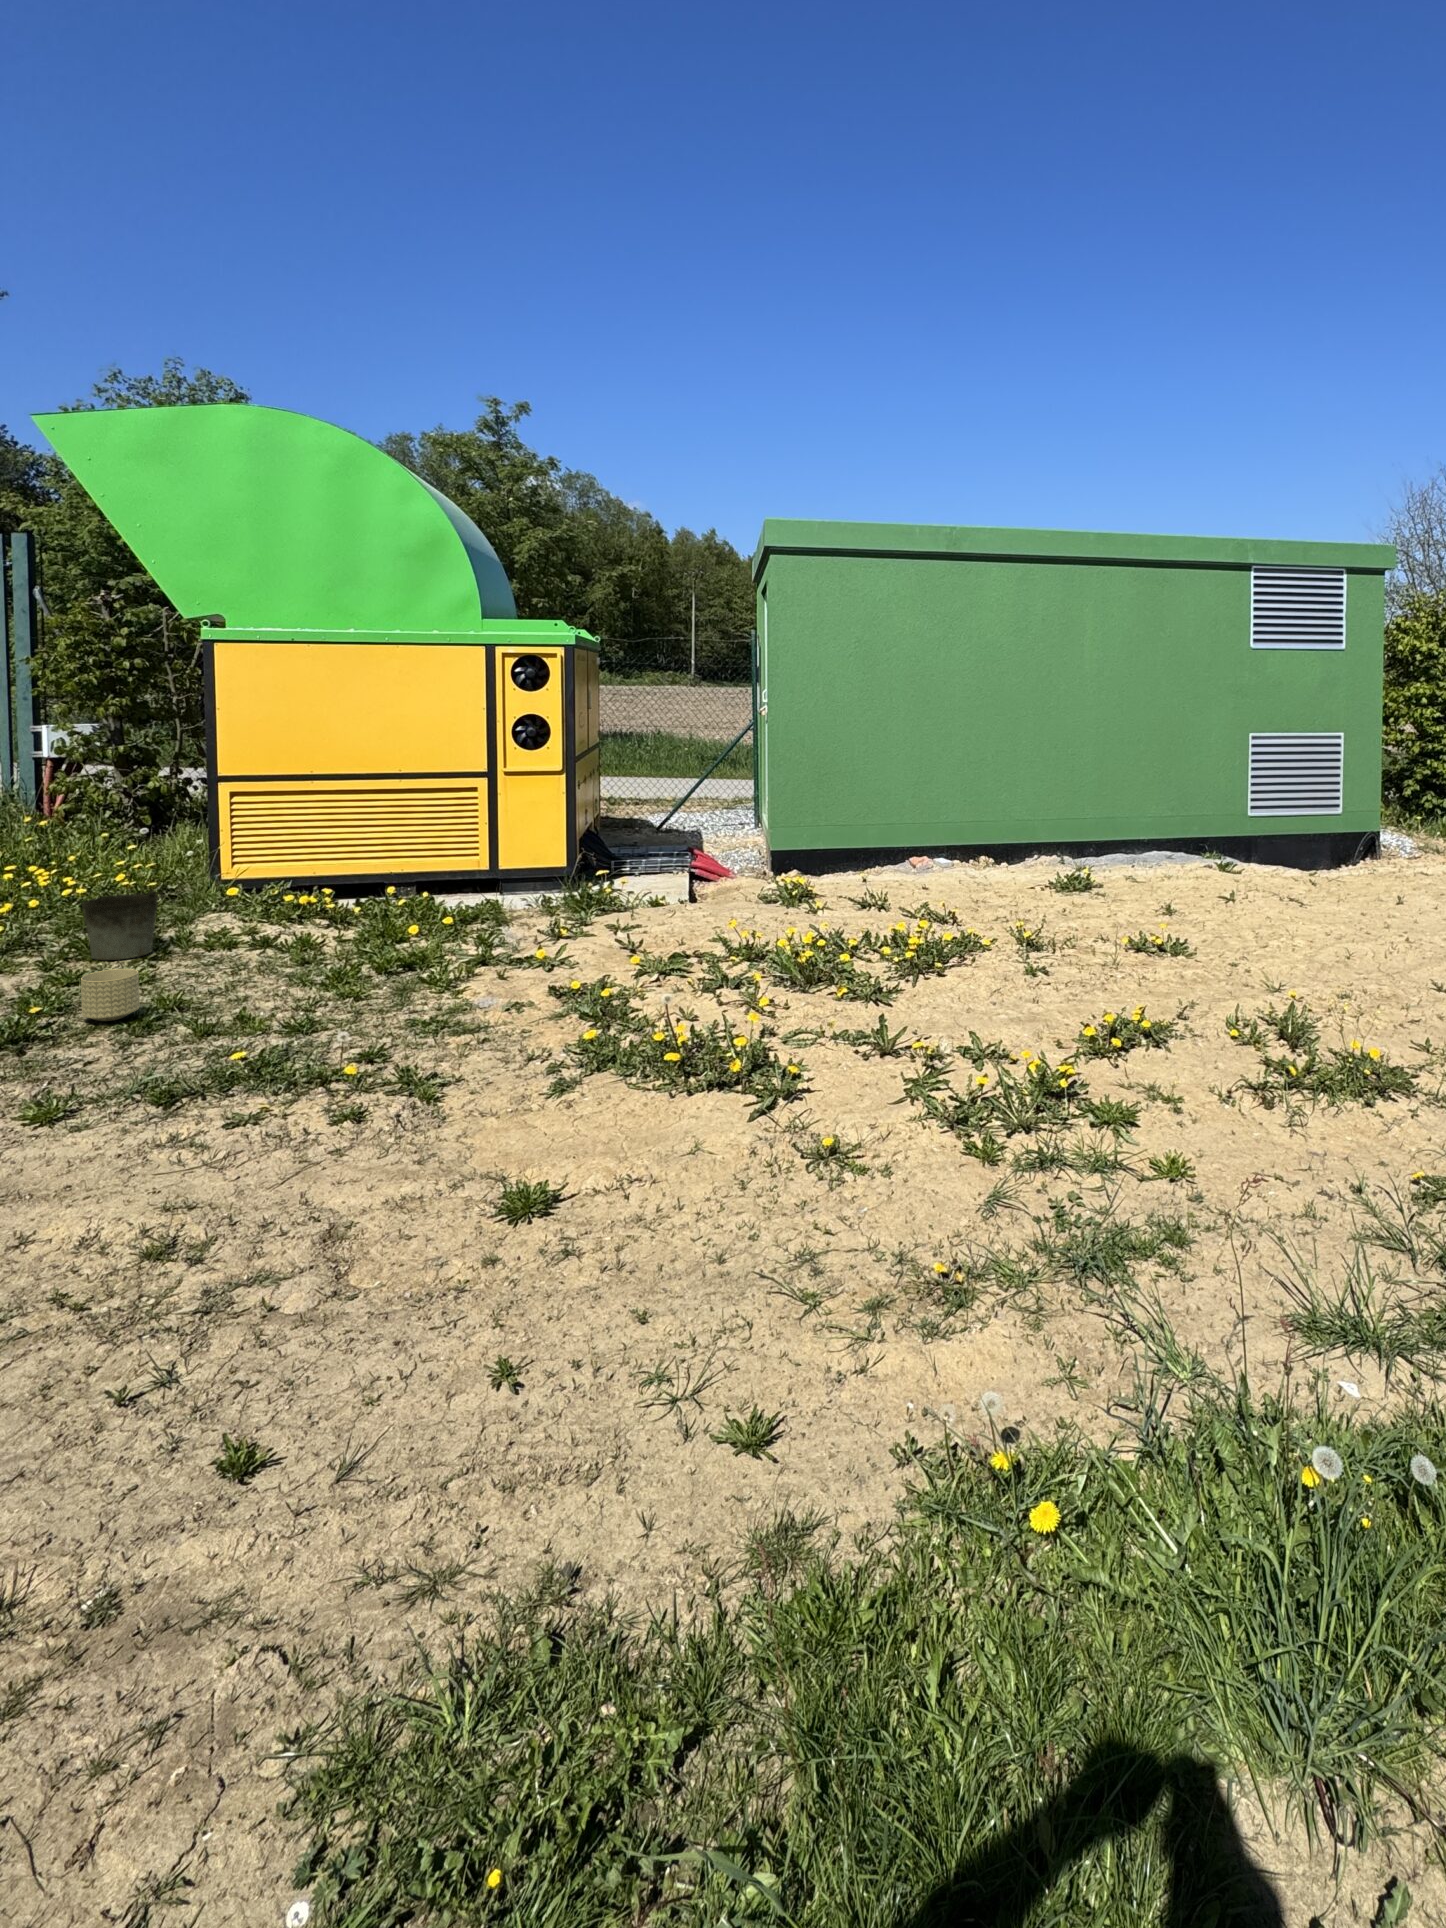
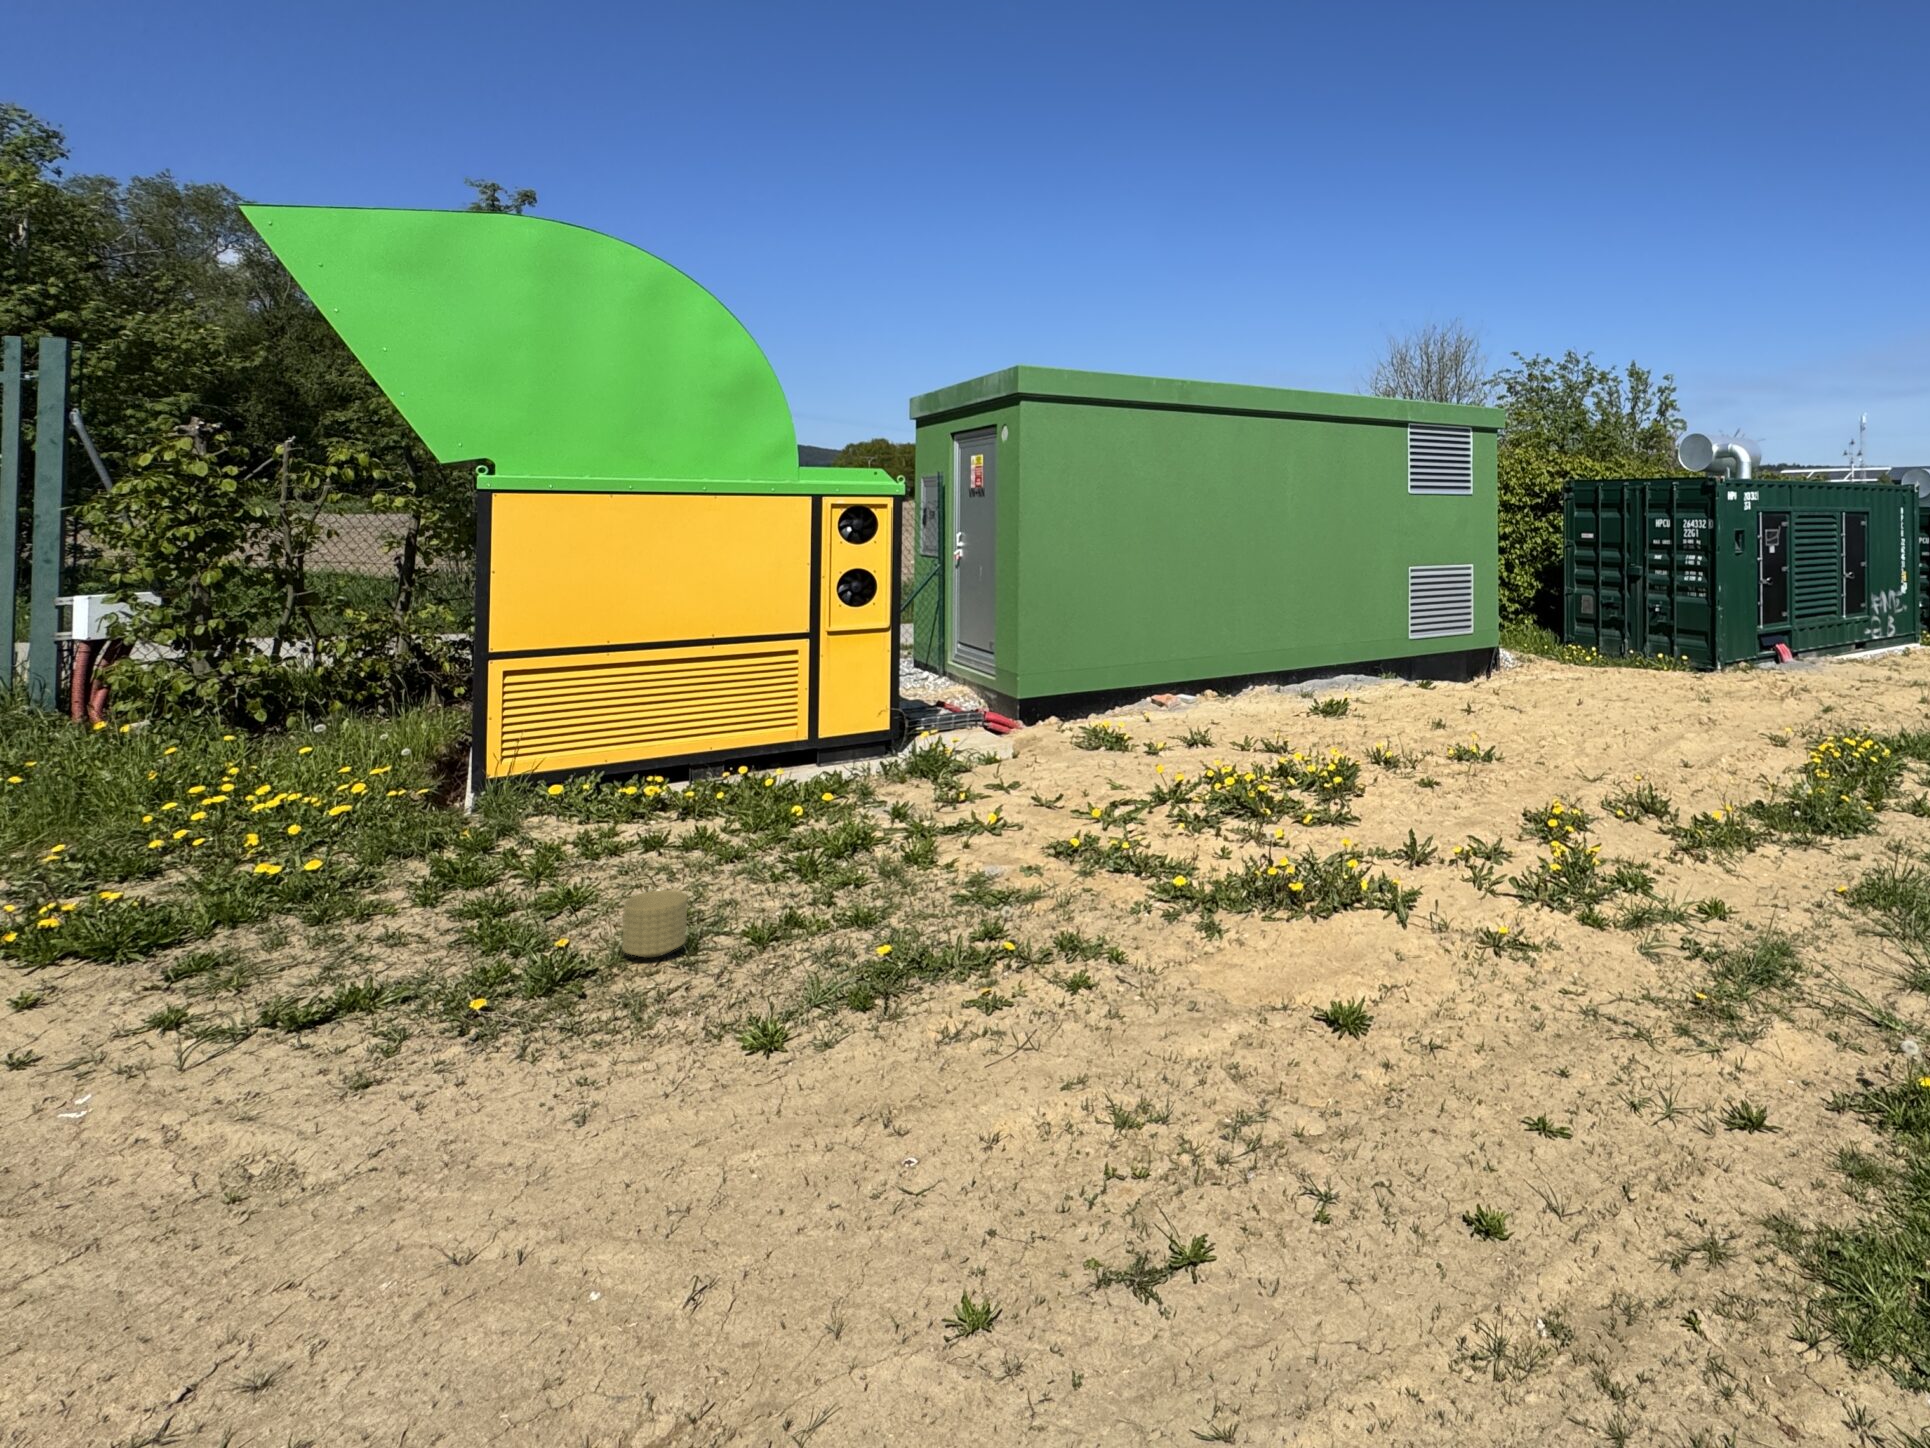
bucket: present [82,890,163,960] -> none [462,798,562,894]

